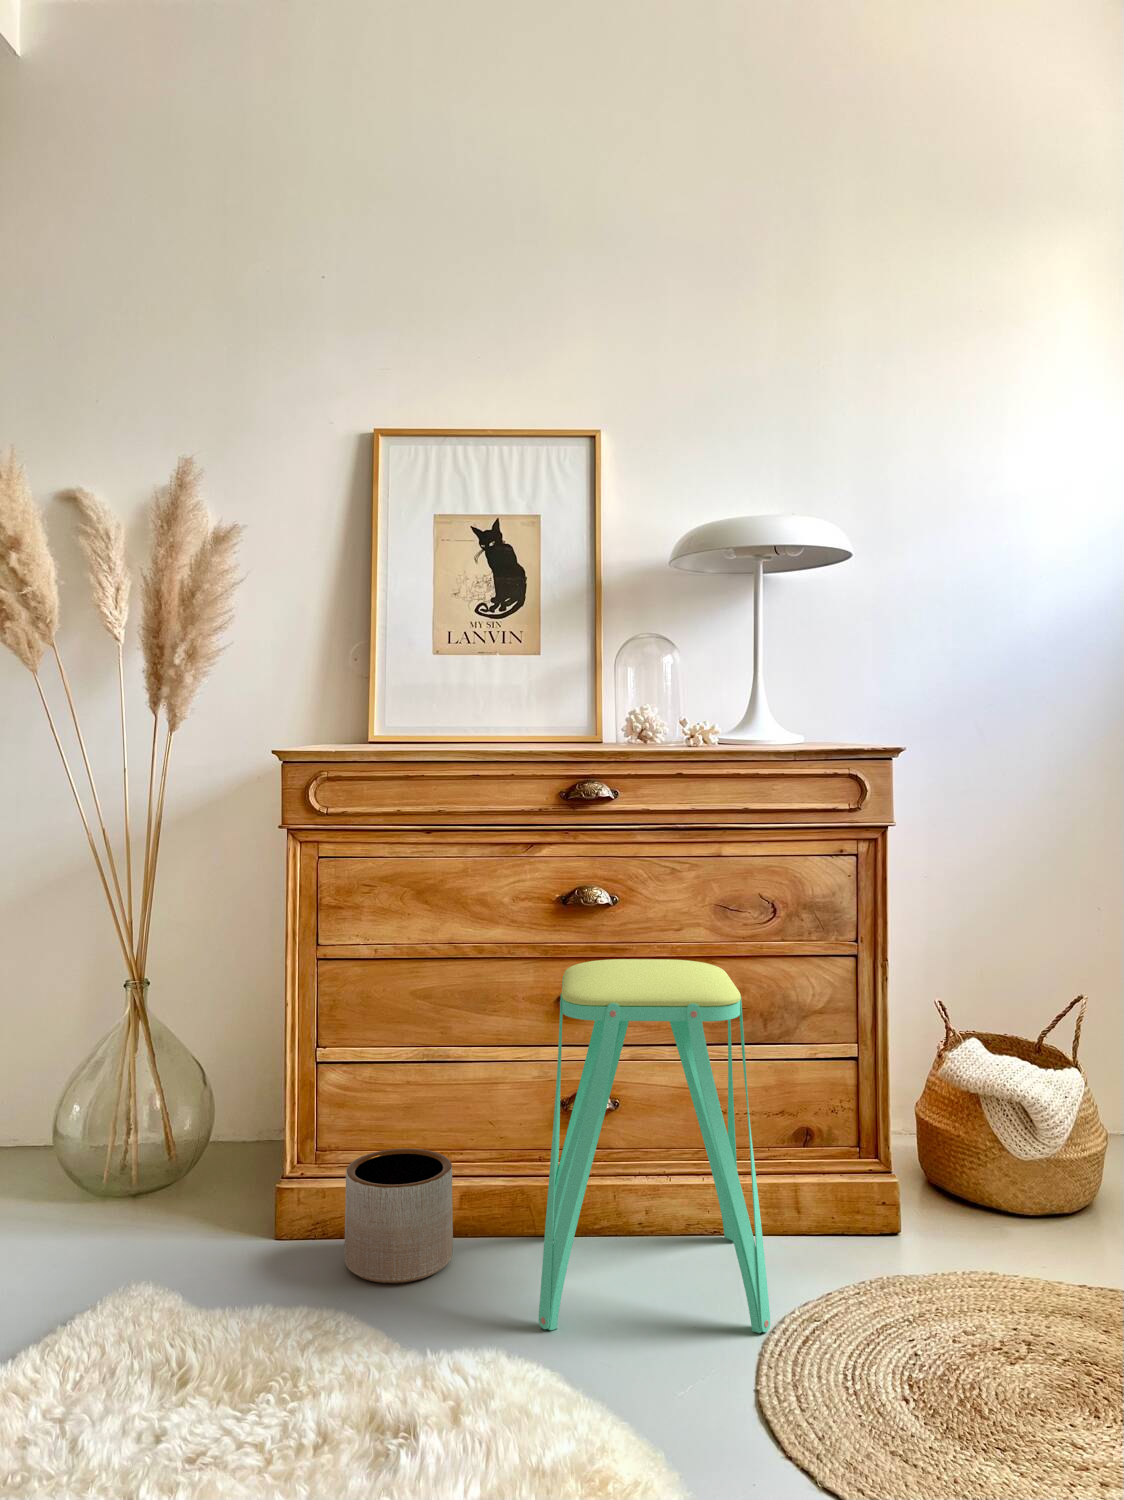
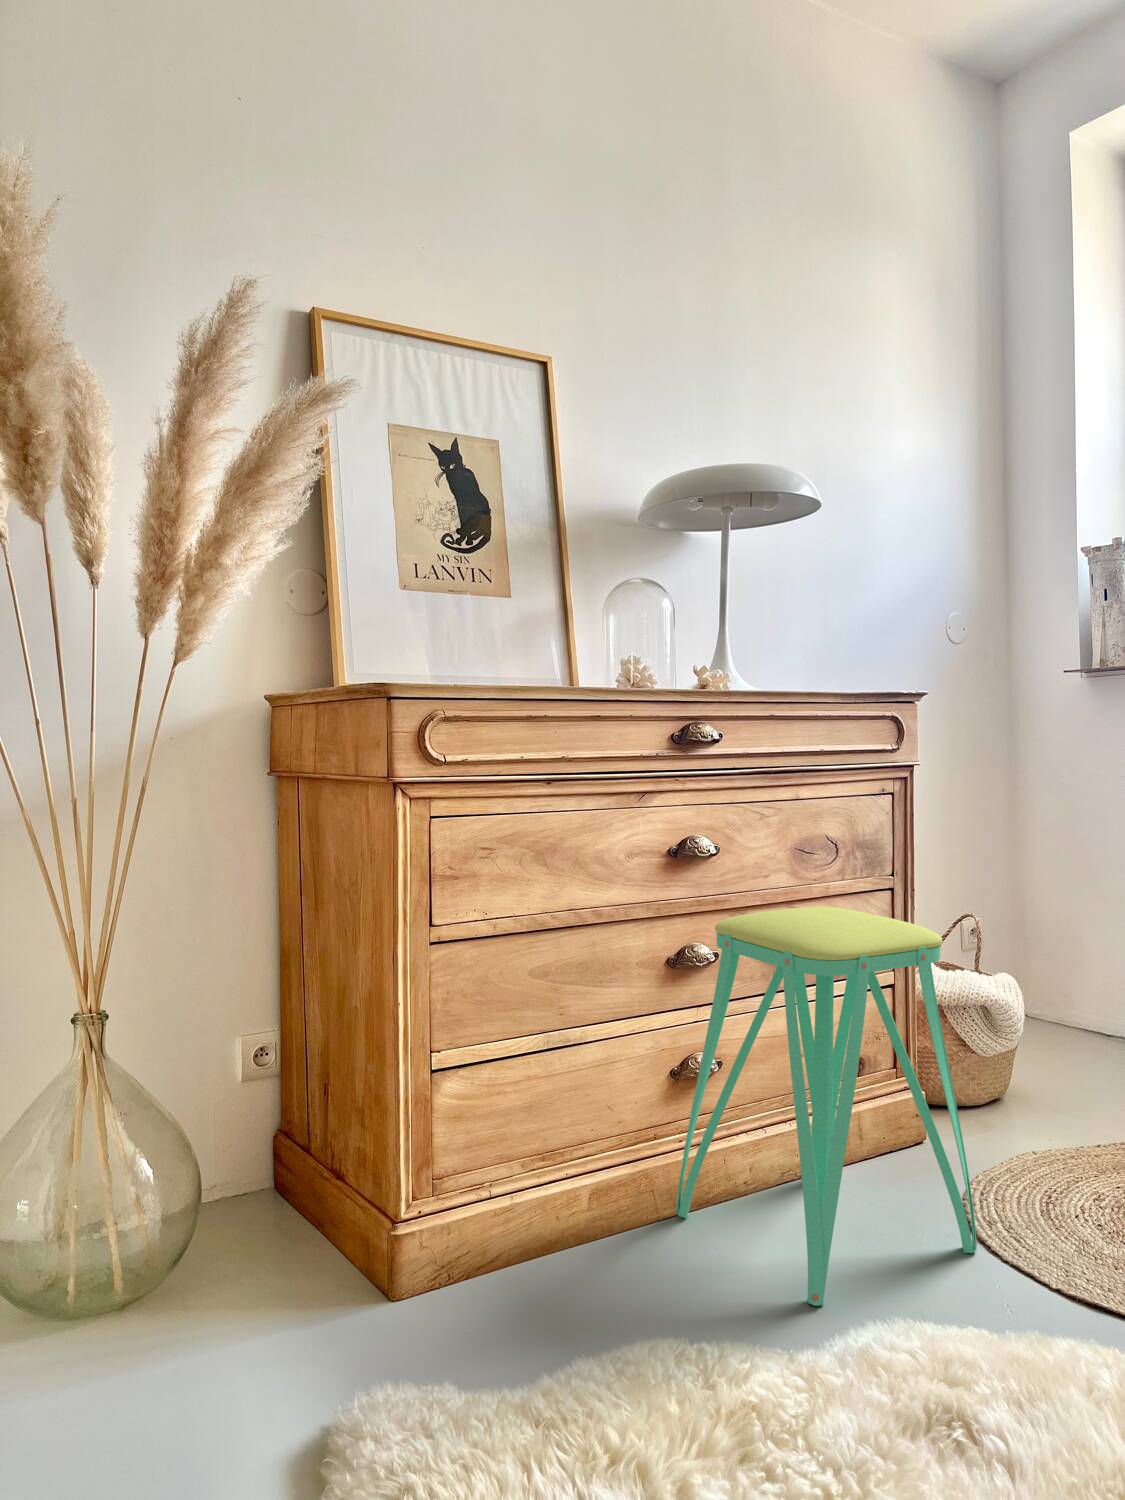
planter: present [345,1149,453,1283] -> none [517,1151,642,1312]

